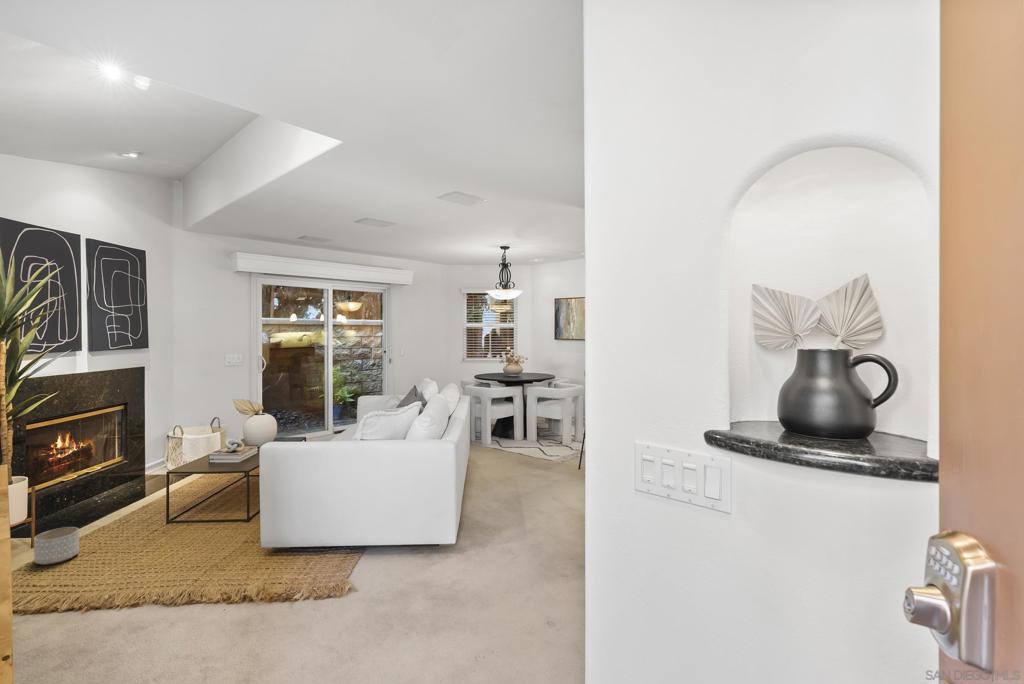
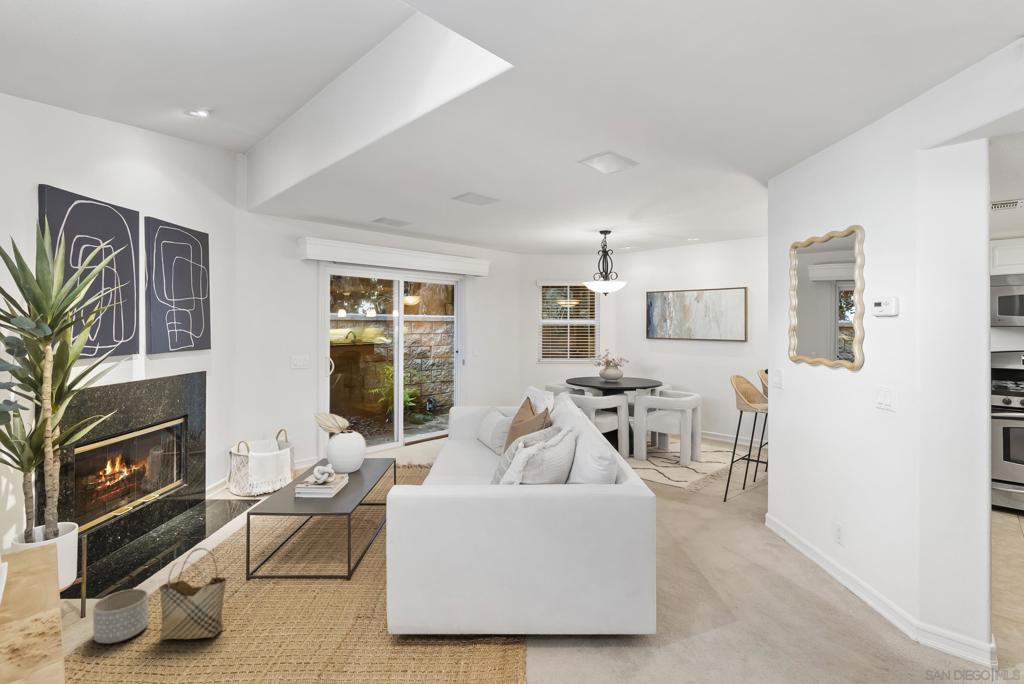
woven basket: none [86,494,140,561] -> present [159,548,226,640]

